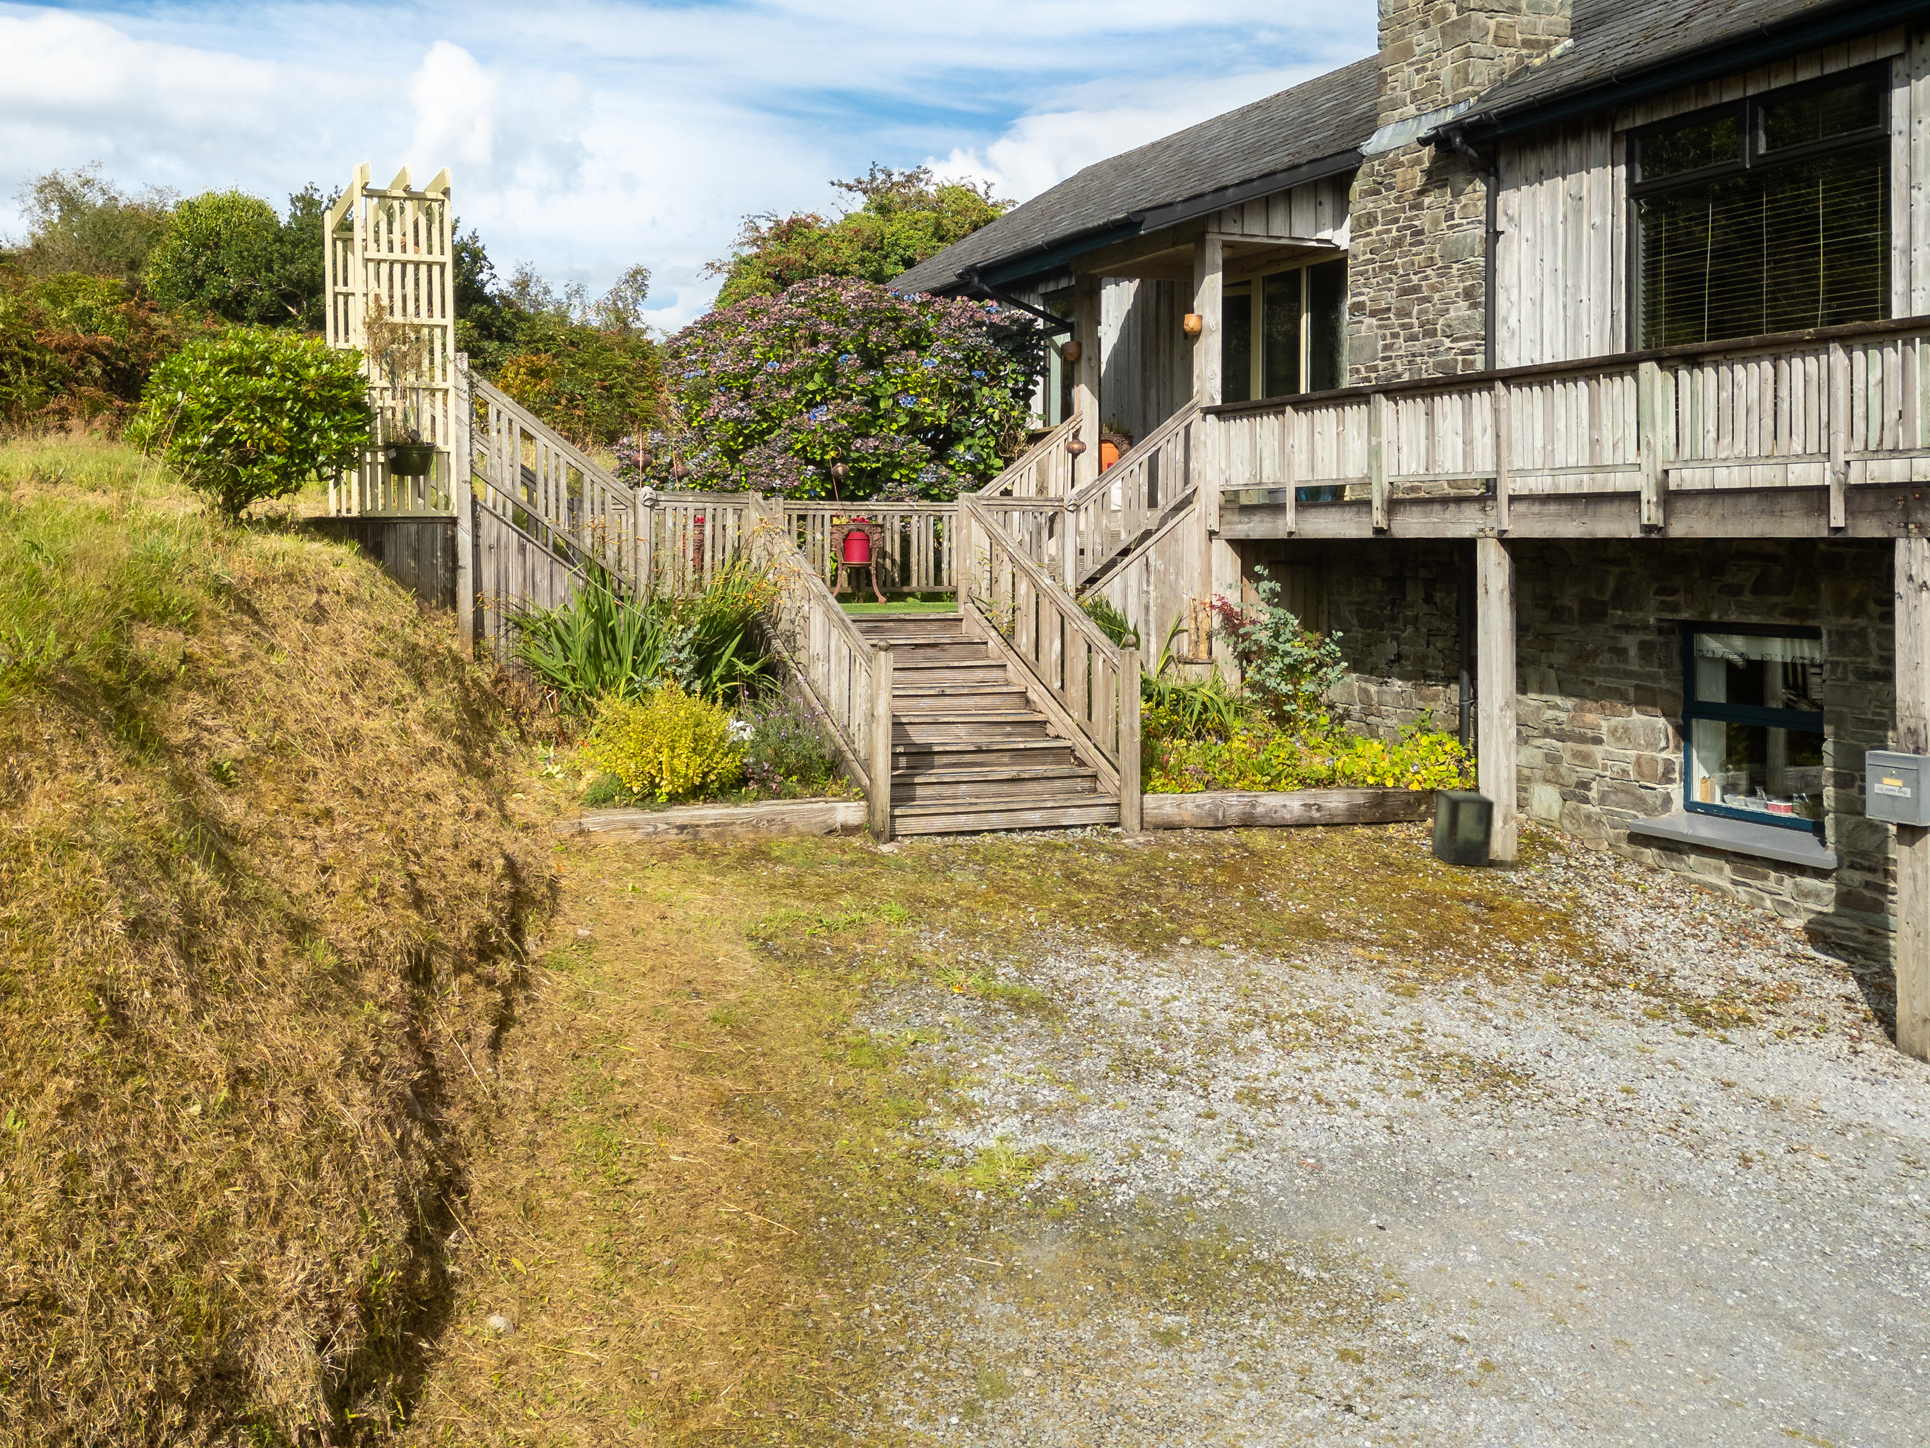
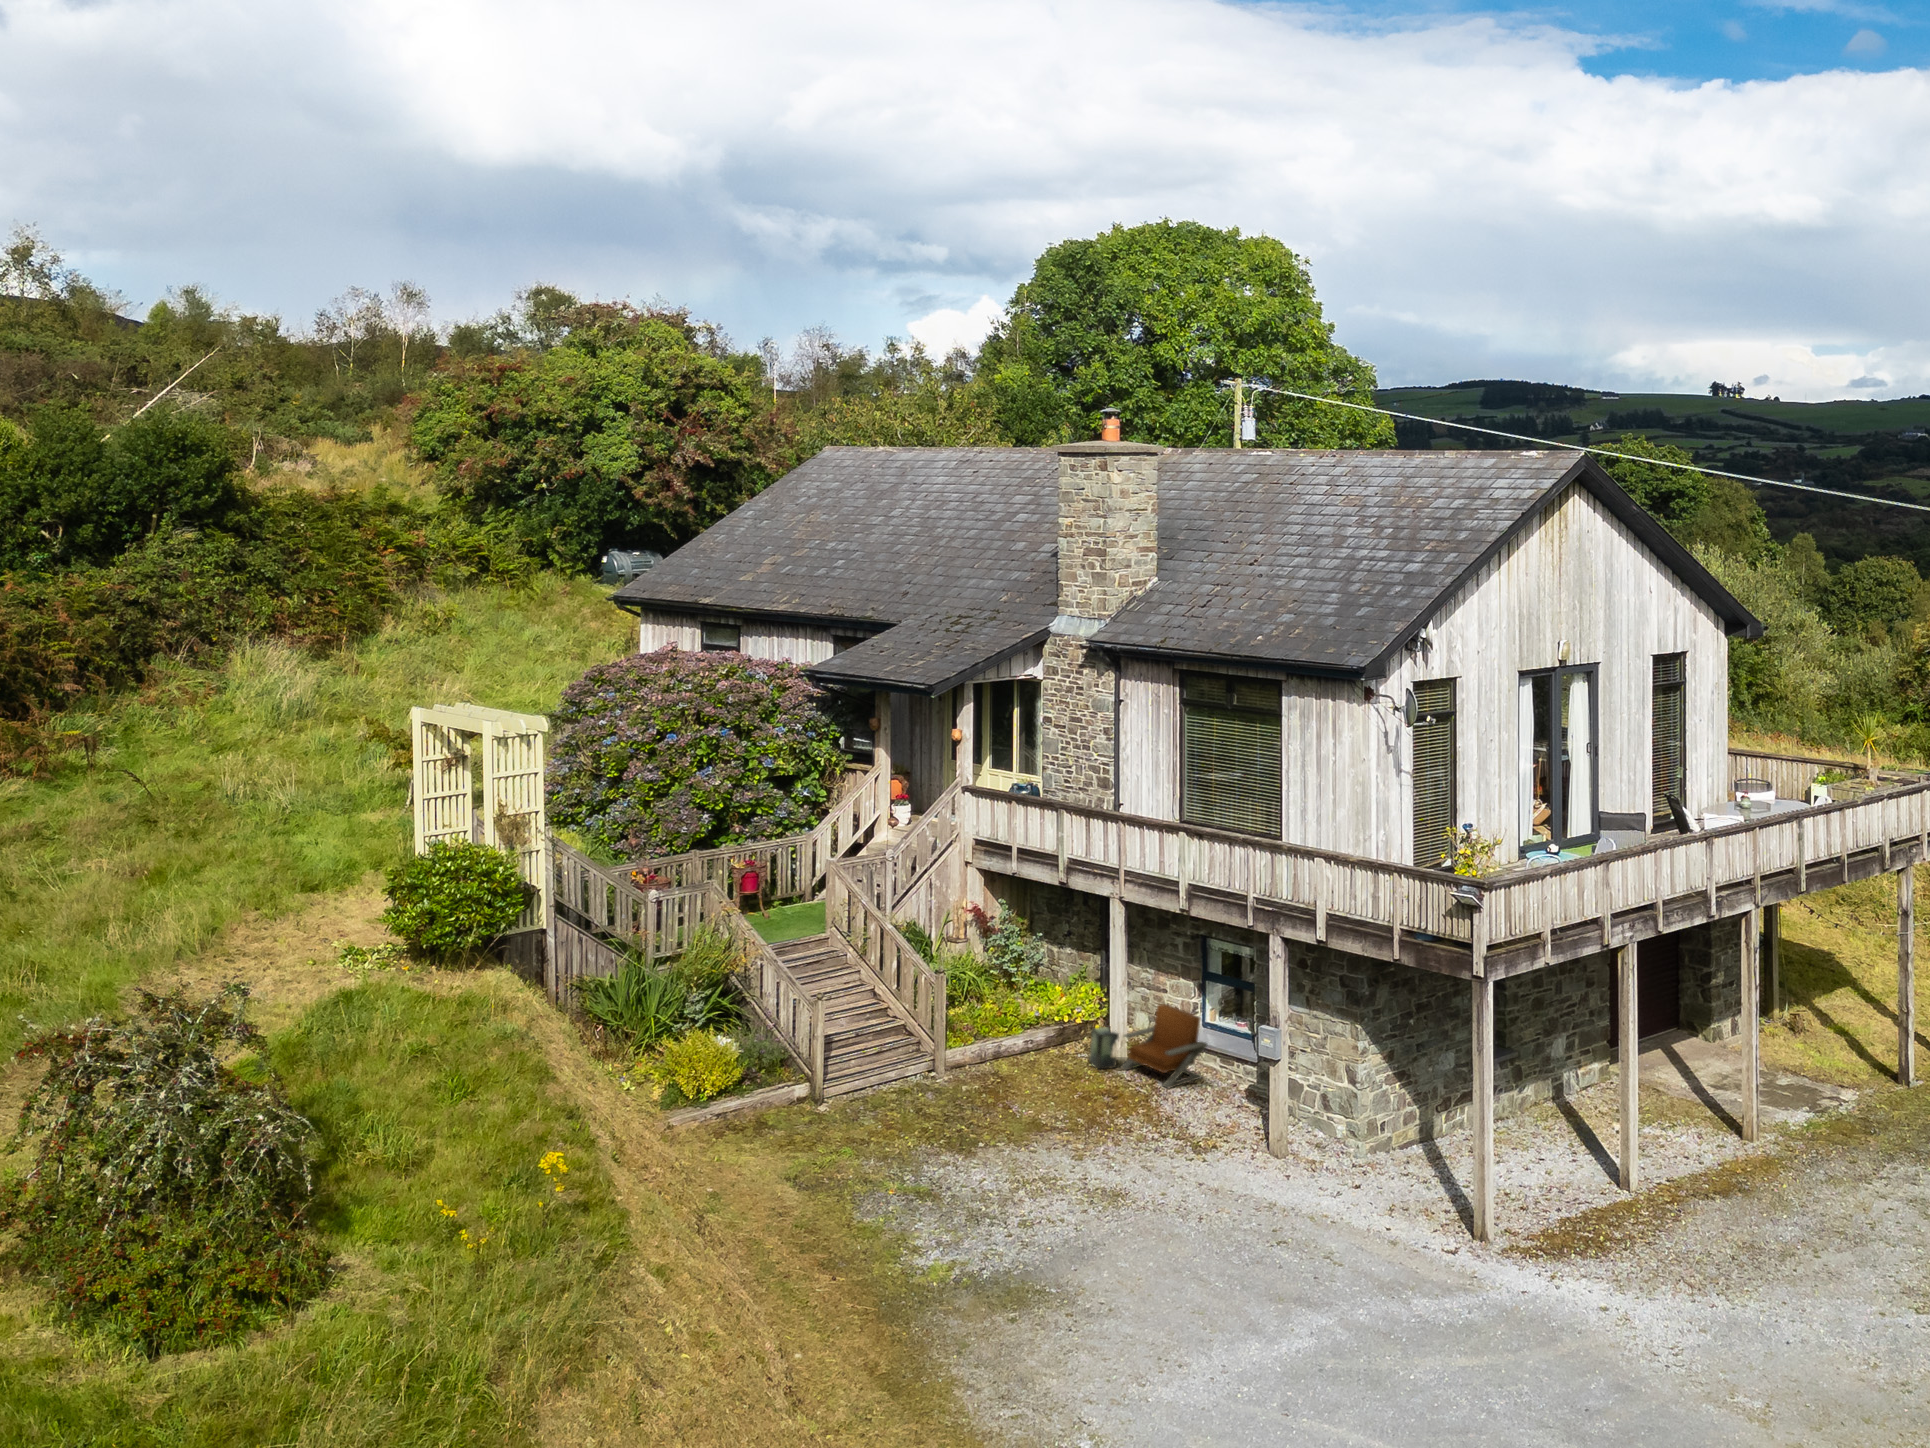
lounge chair: none [1498,757,1700,910] -> present [1121,1004,1208,1088]

